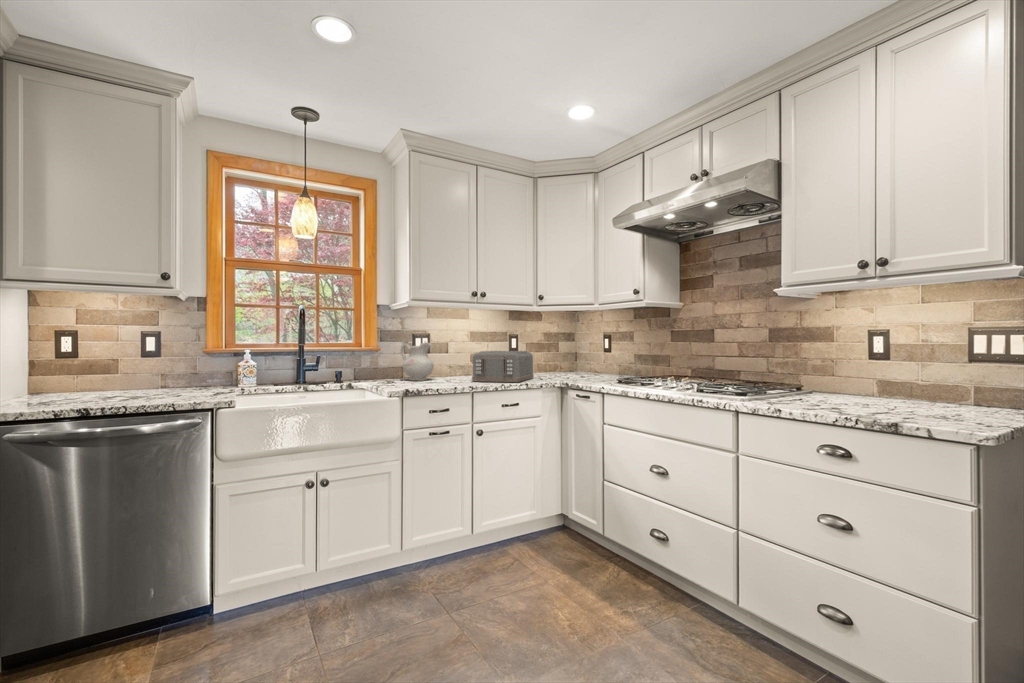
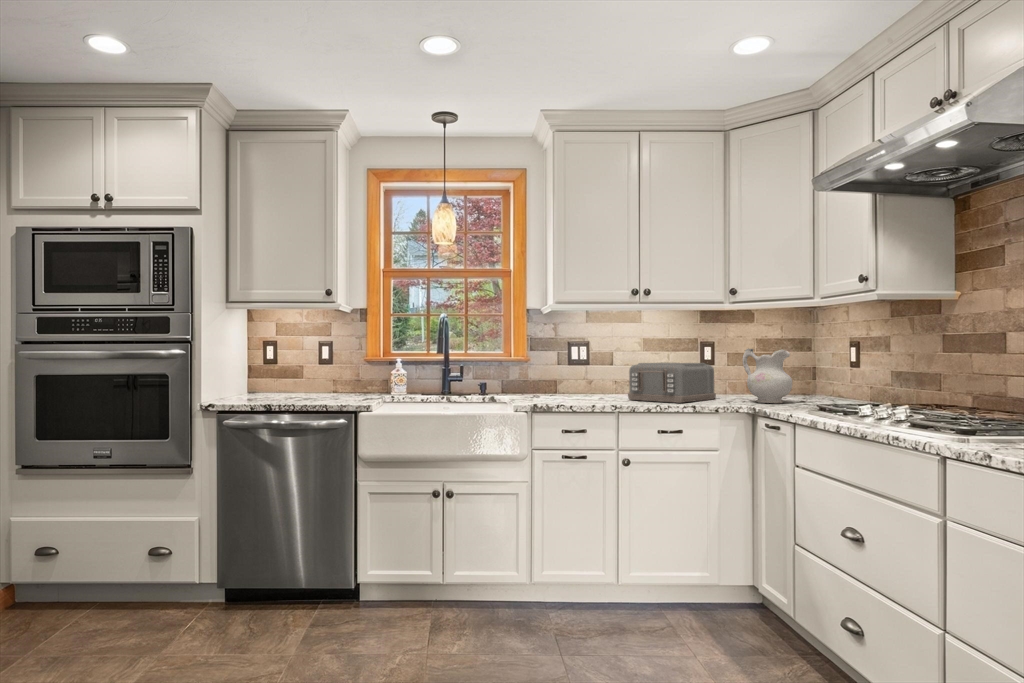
ceramic pitcher: present [401,341,434,381] -> present [743,348,792,403]

